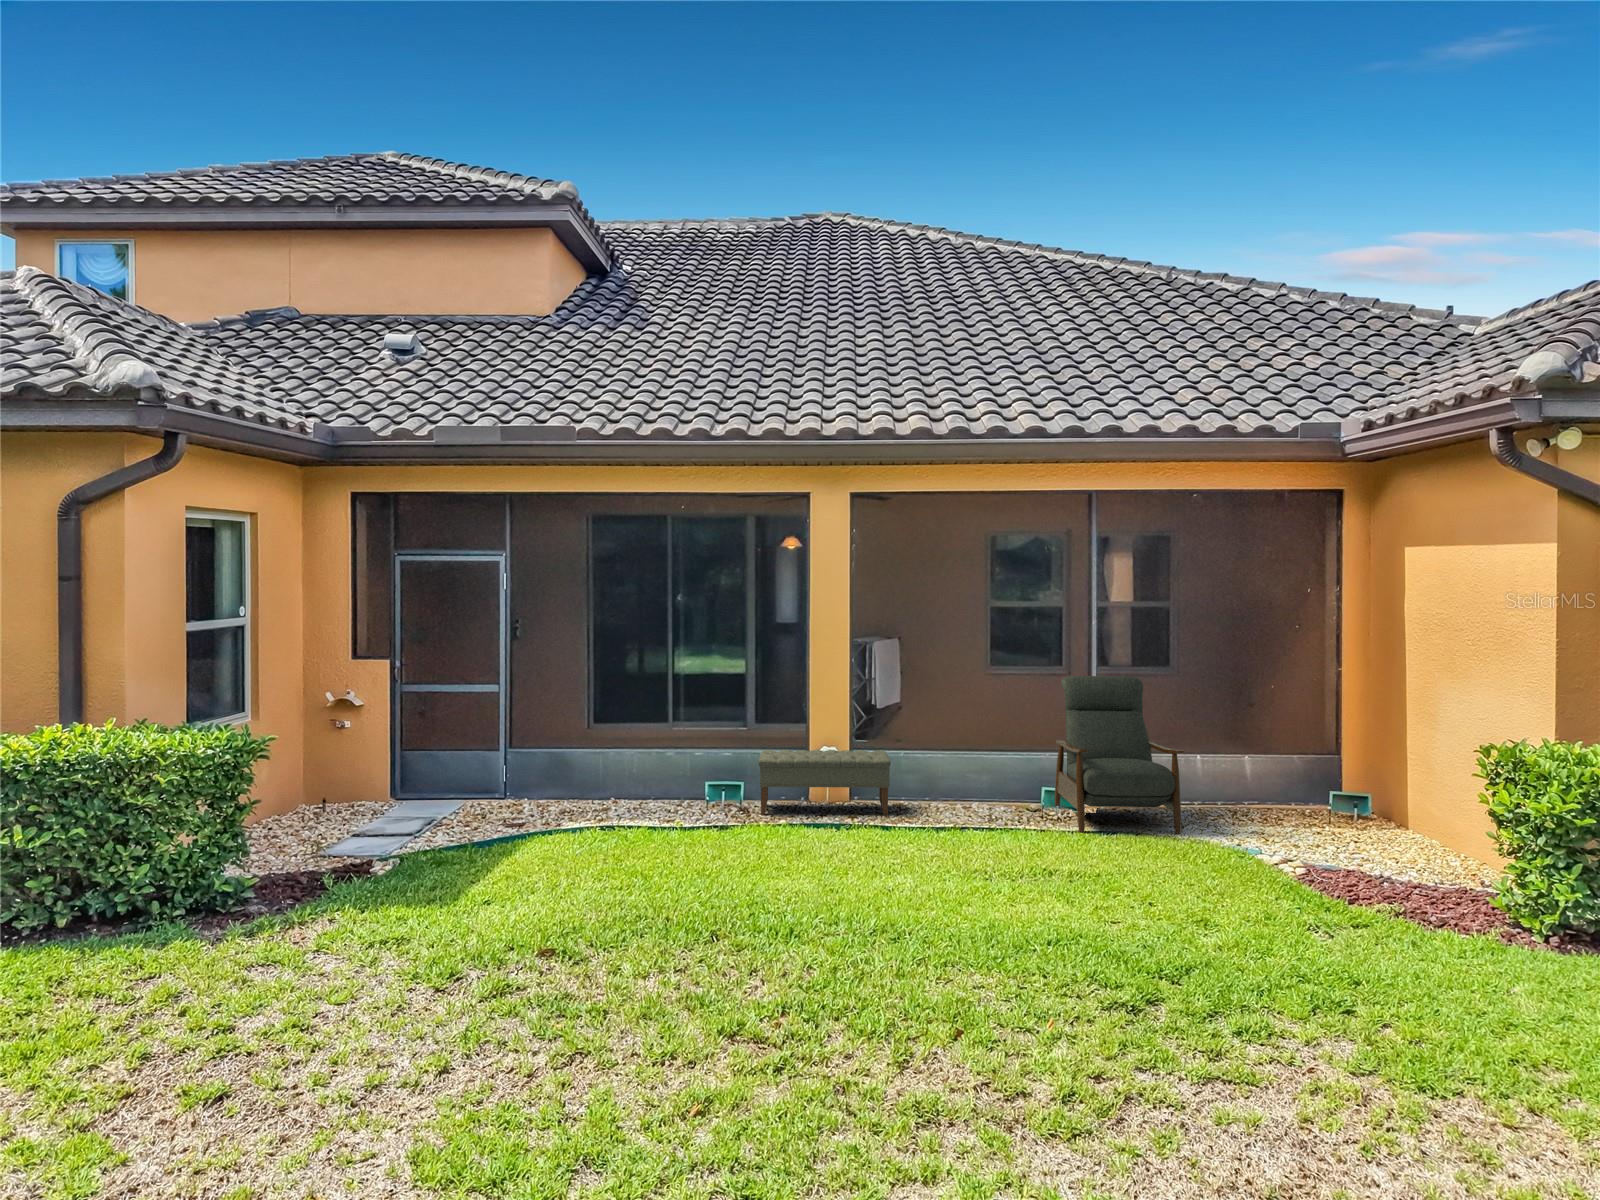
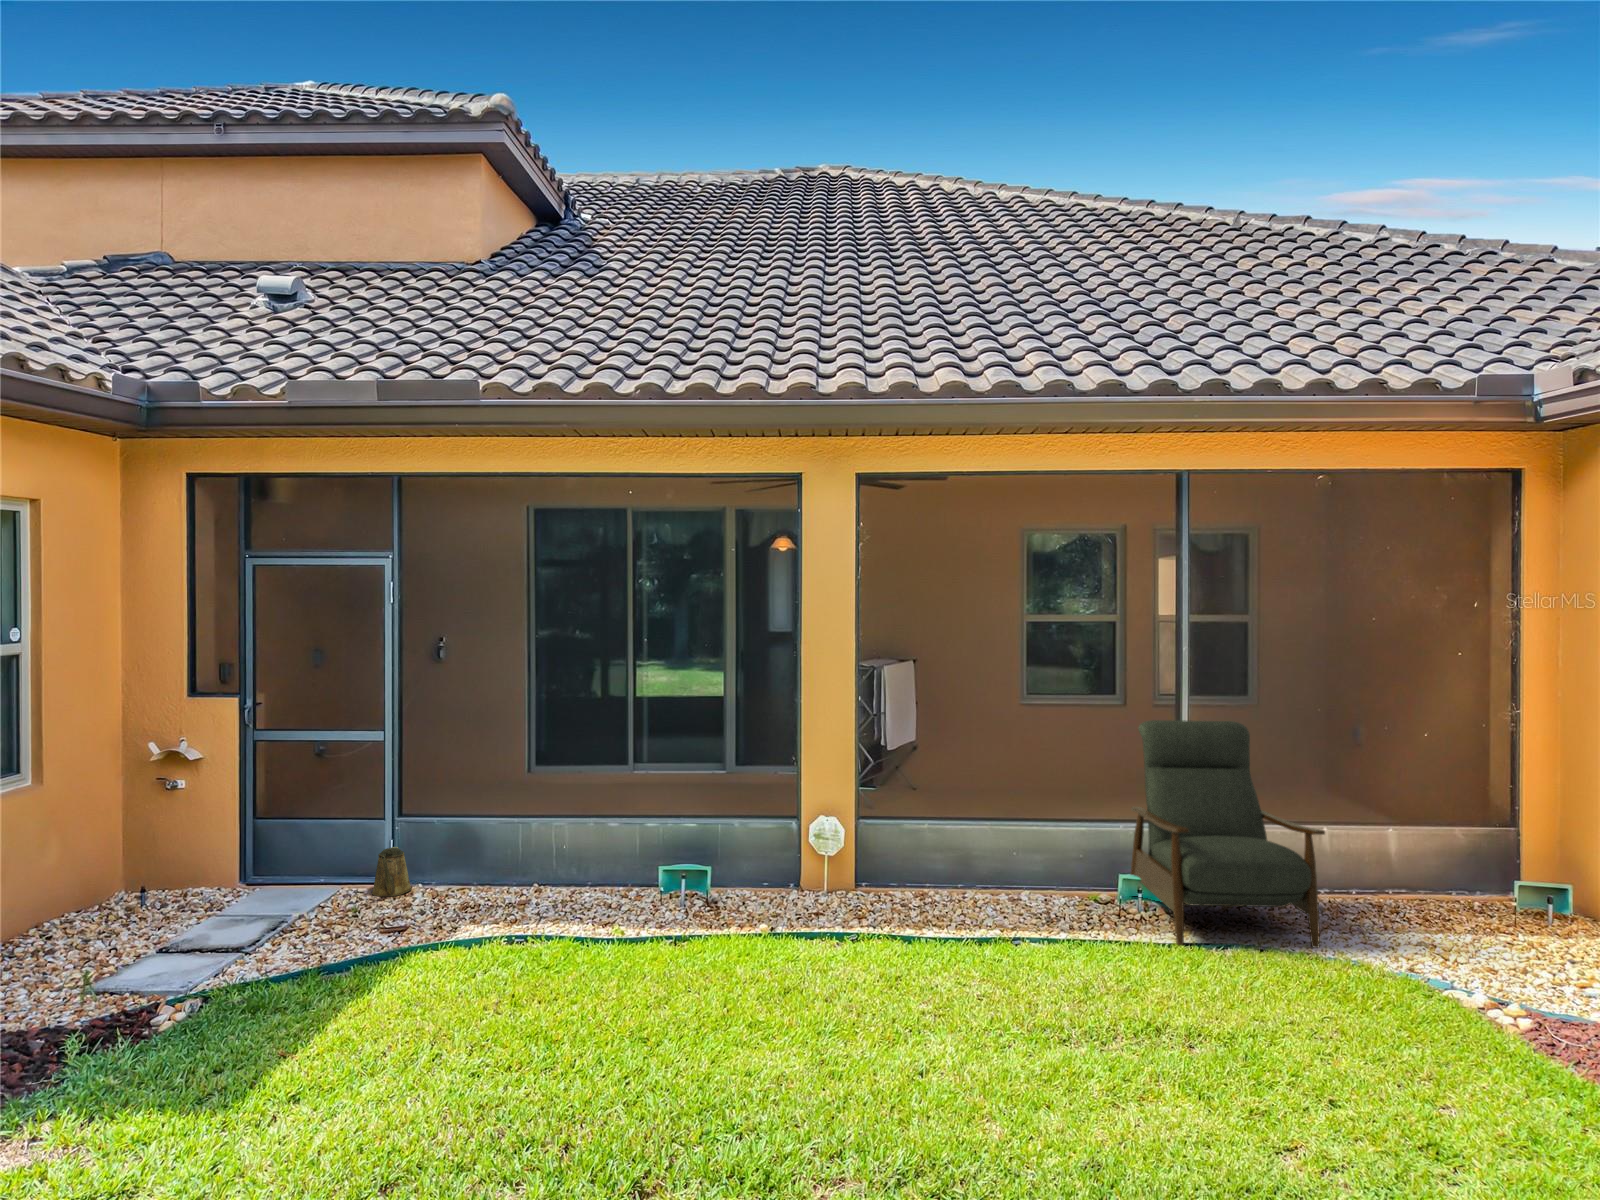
bench: present [759,750,891,816] -> none [731,820,911,913]
watering can: none [491,771,520,806] -> present [372,847,412,897]

